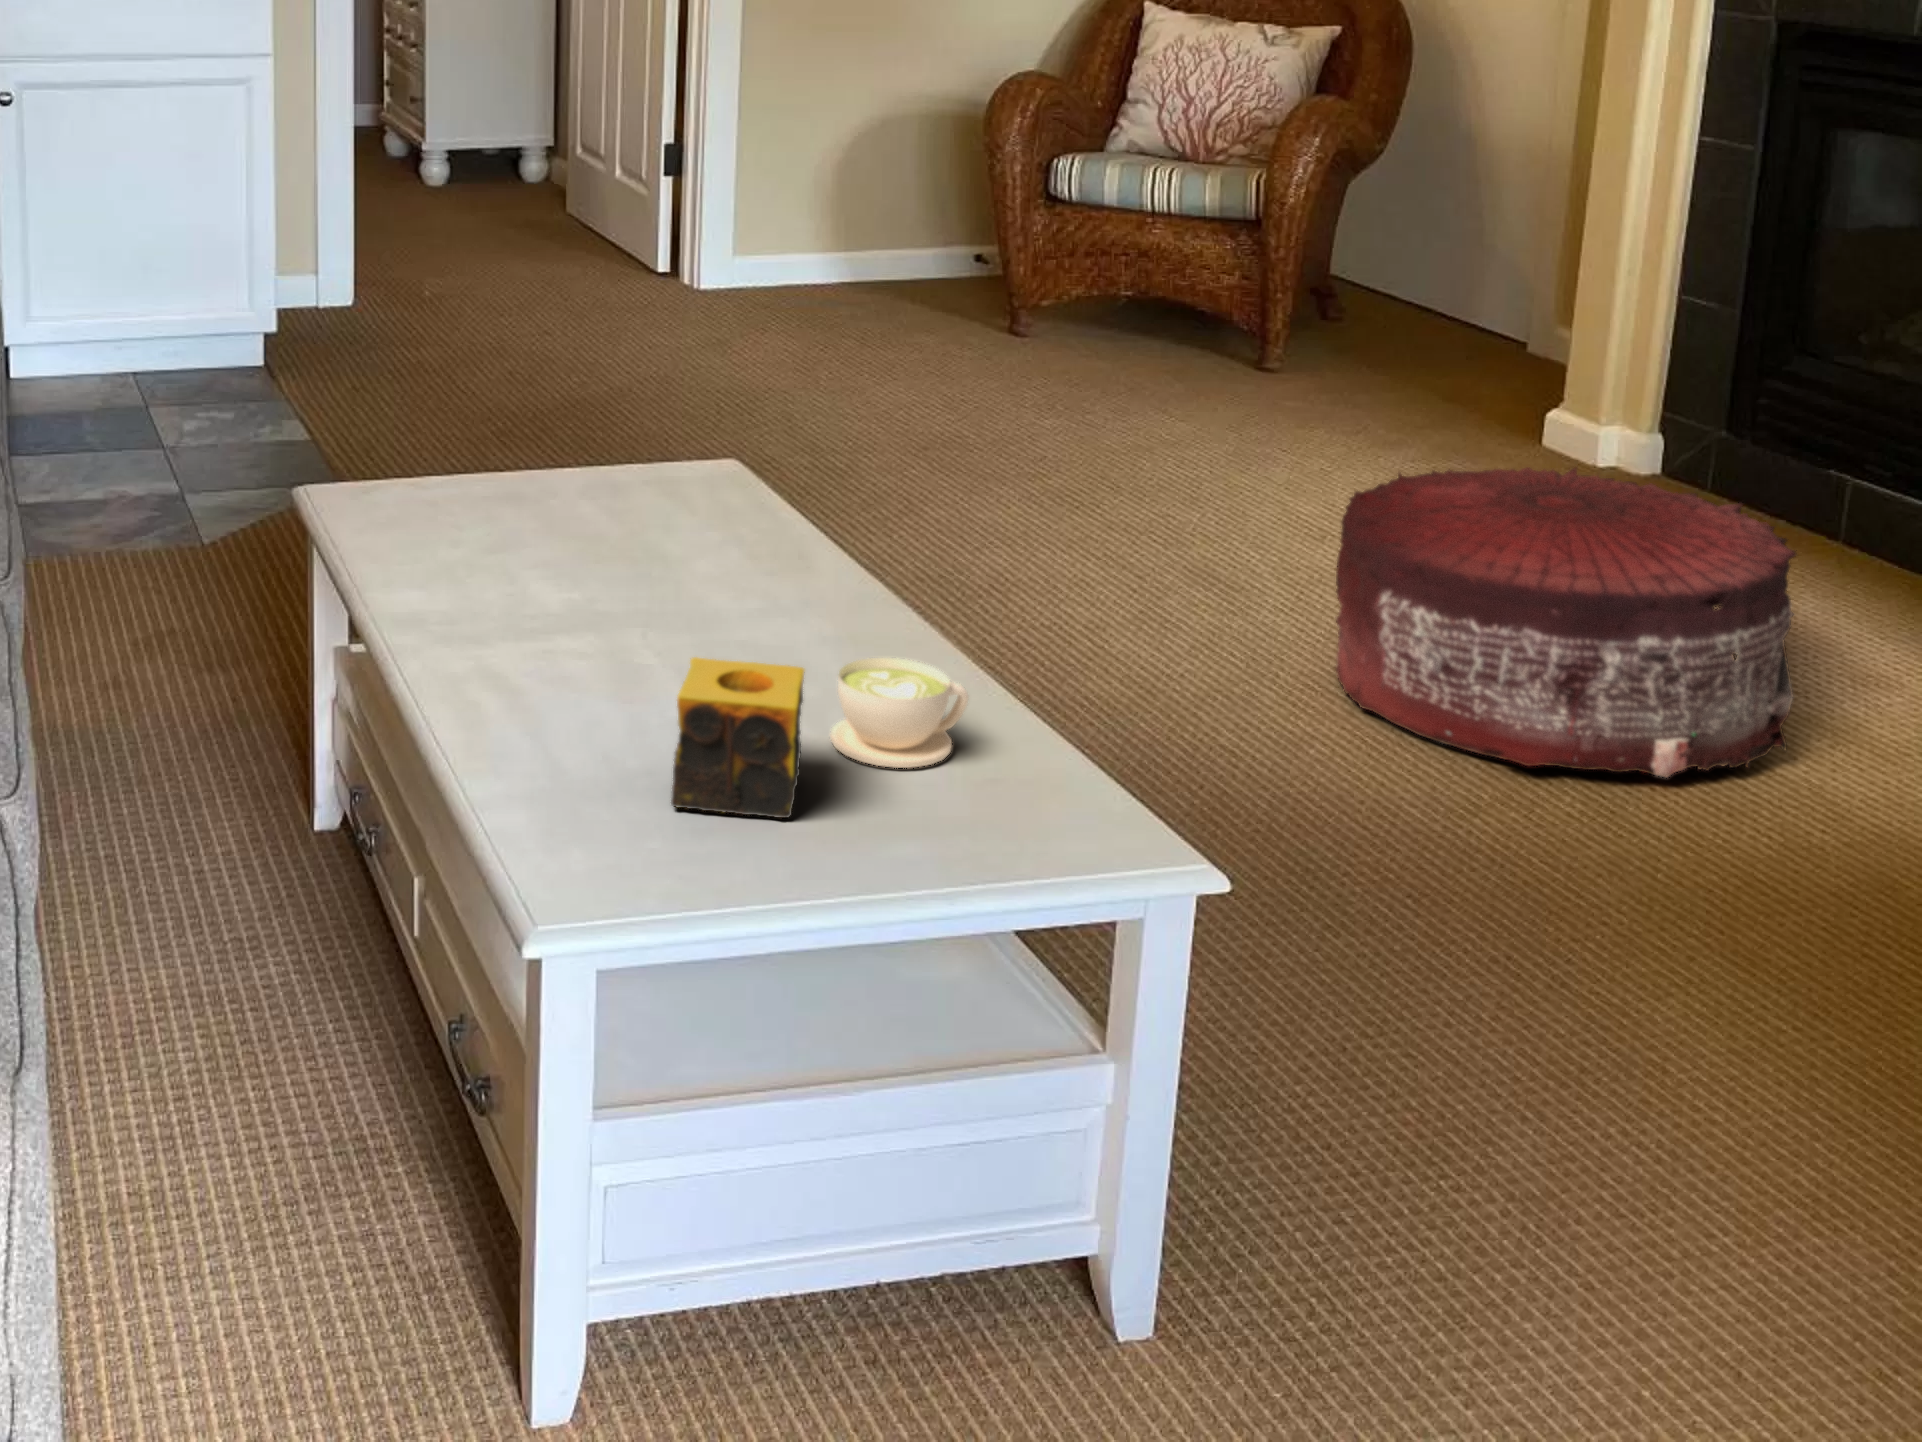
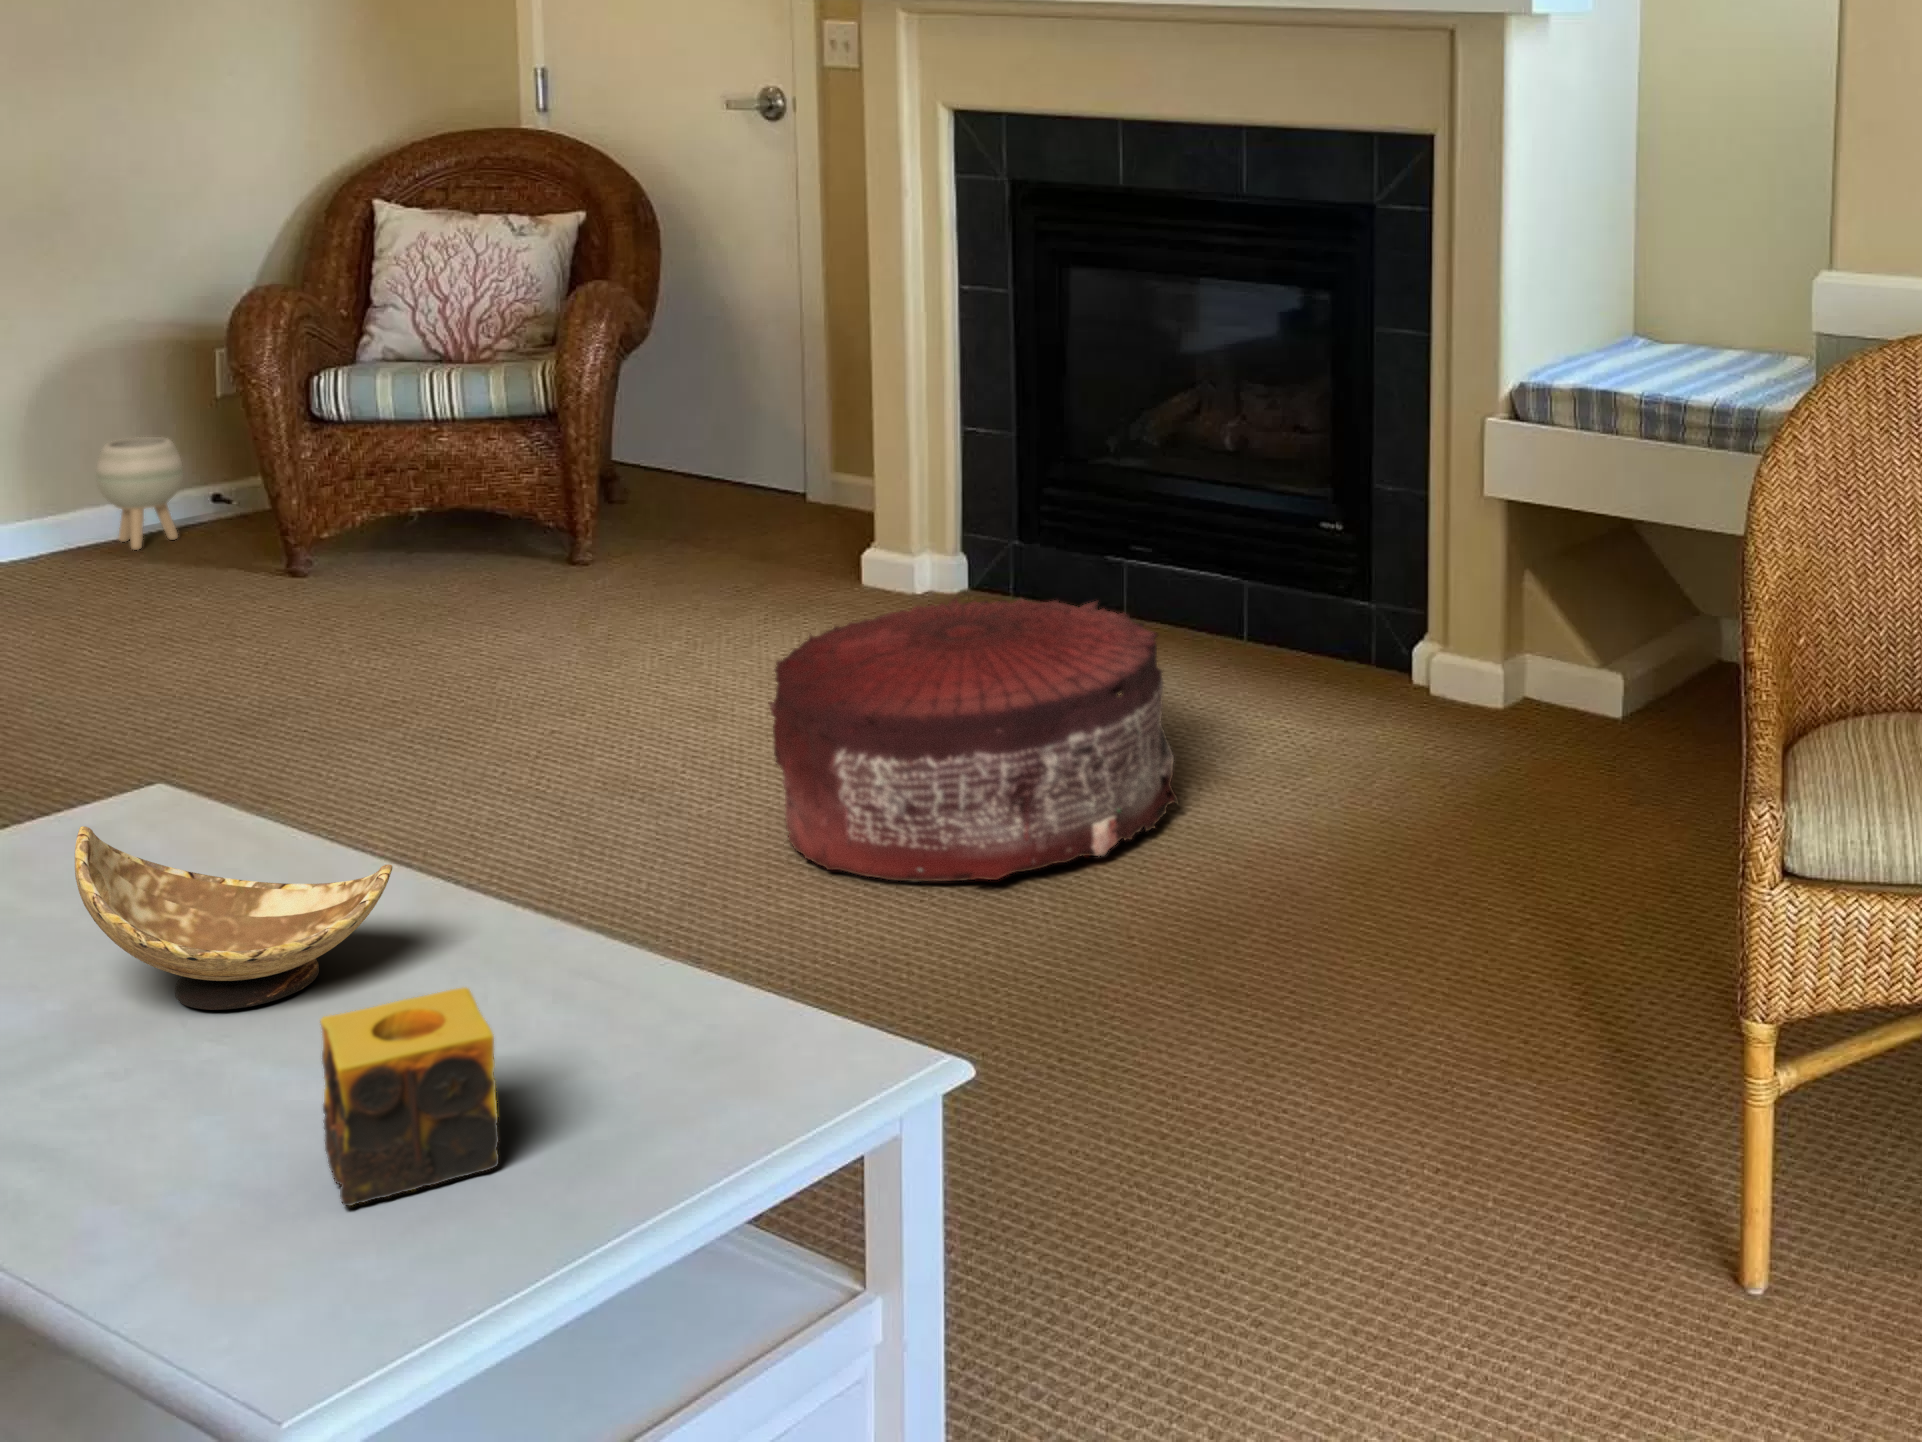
planter: none [890,198,956,294] -> present [96,437,183,550]
decorative bowl: none [601,474,821,647] -> present [75,826,392,1010]
coffee cup: present [830,658,968,768] -> none [482,942,637,1075]

